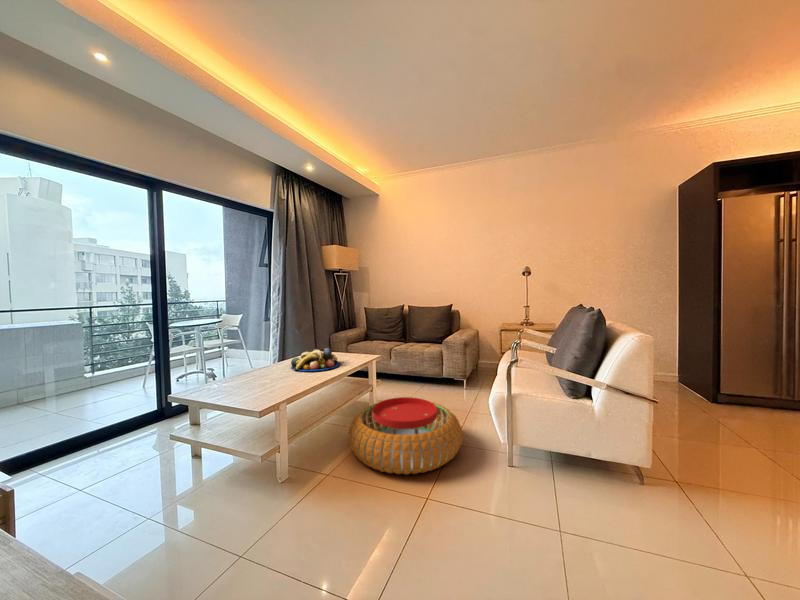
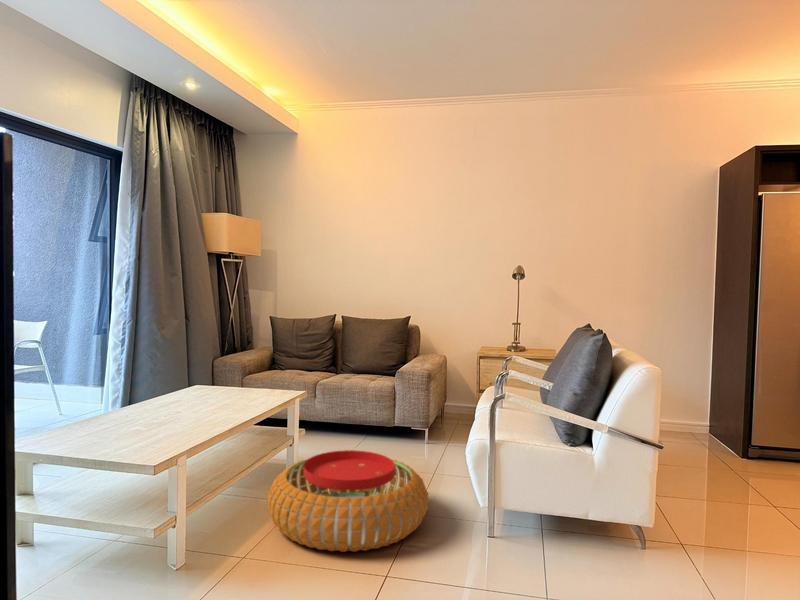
fruit bowl: present [291,348,340,372] -> none [171,378,248,413]

